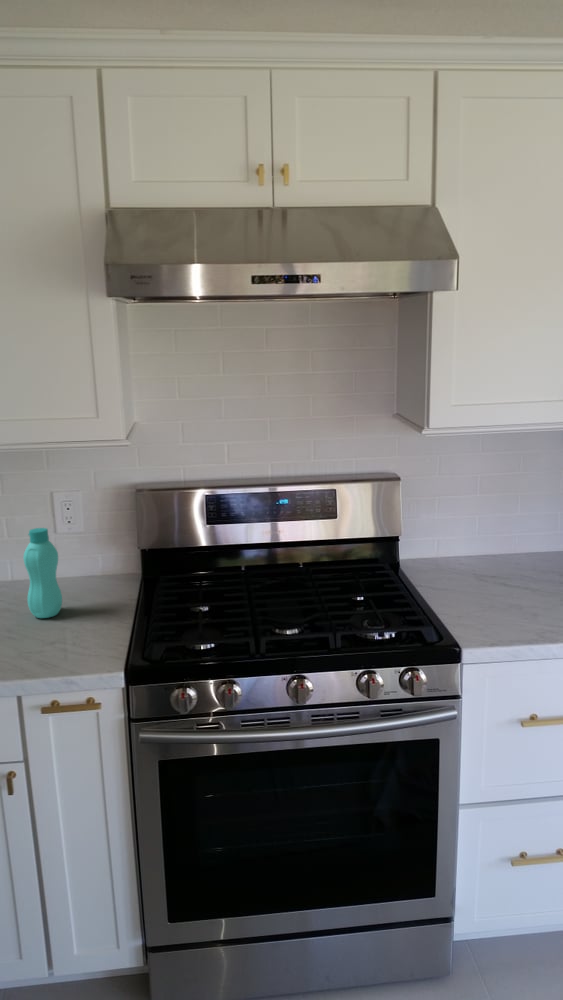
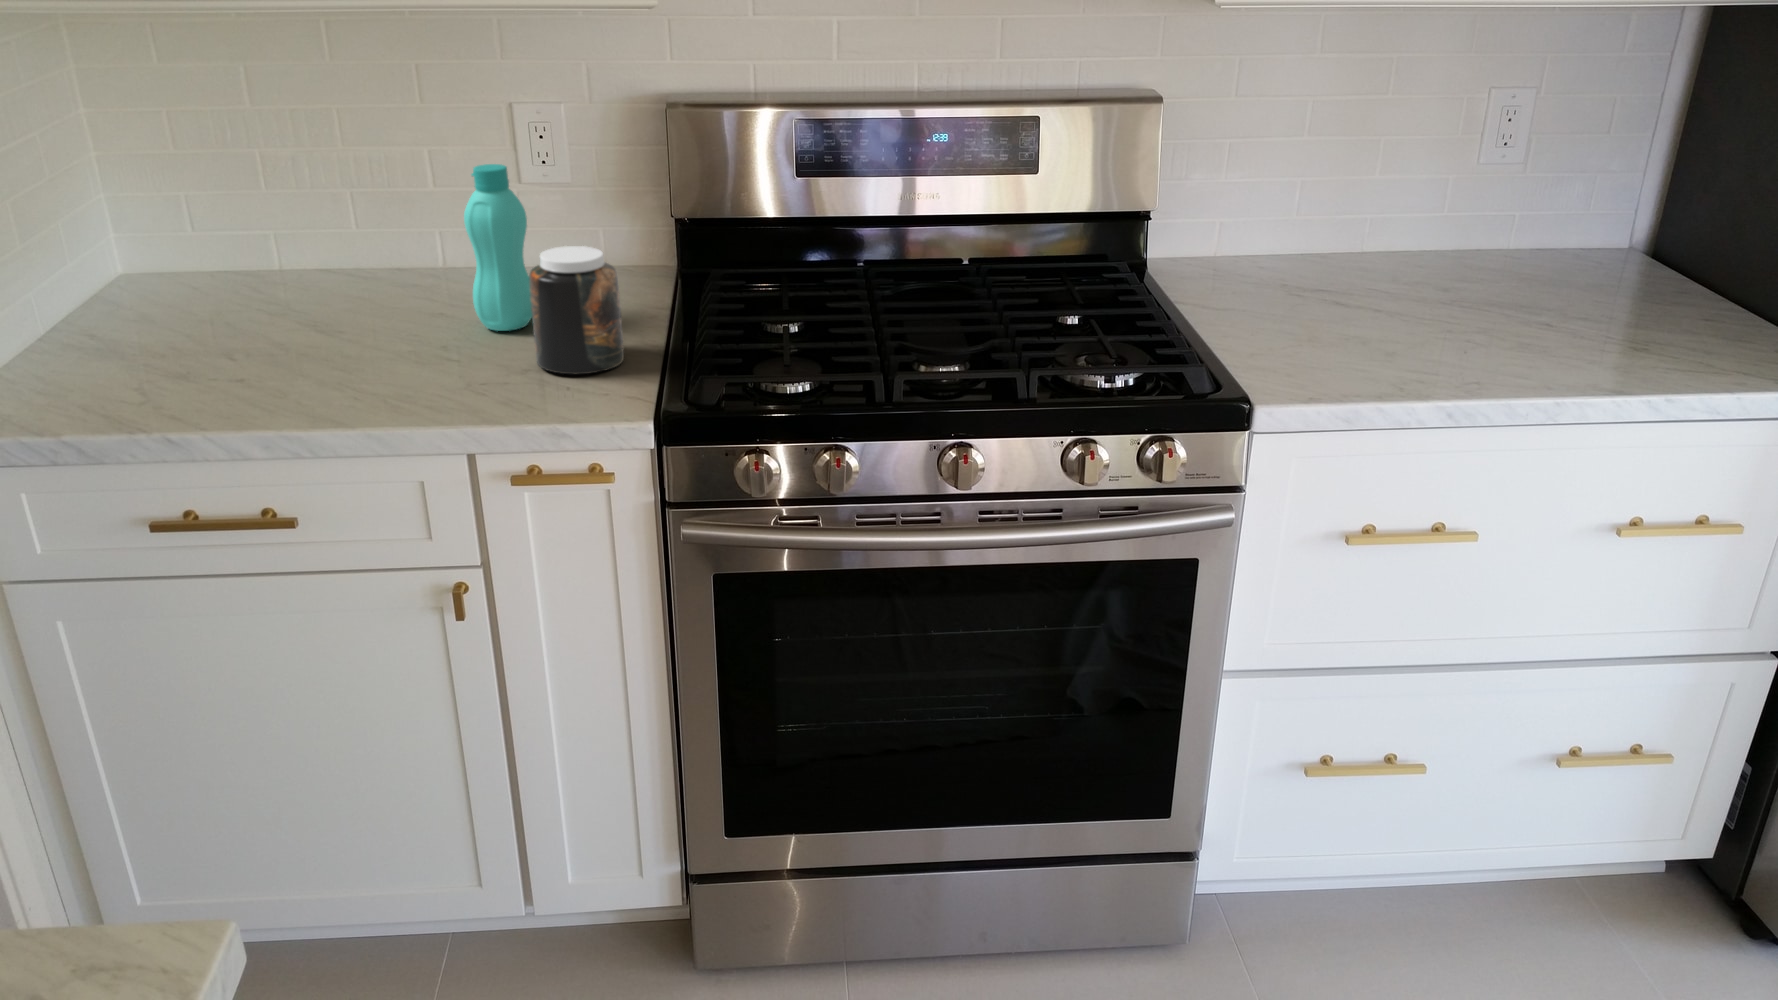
jar: none [57,572,110,644] -> present [529,246,624,374]

